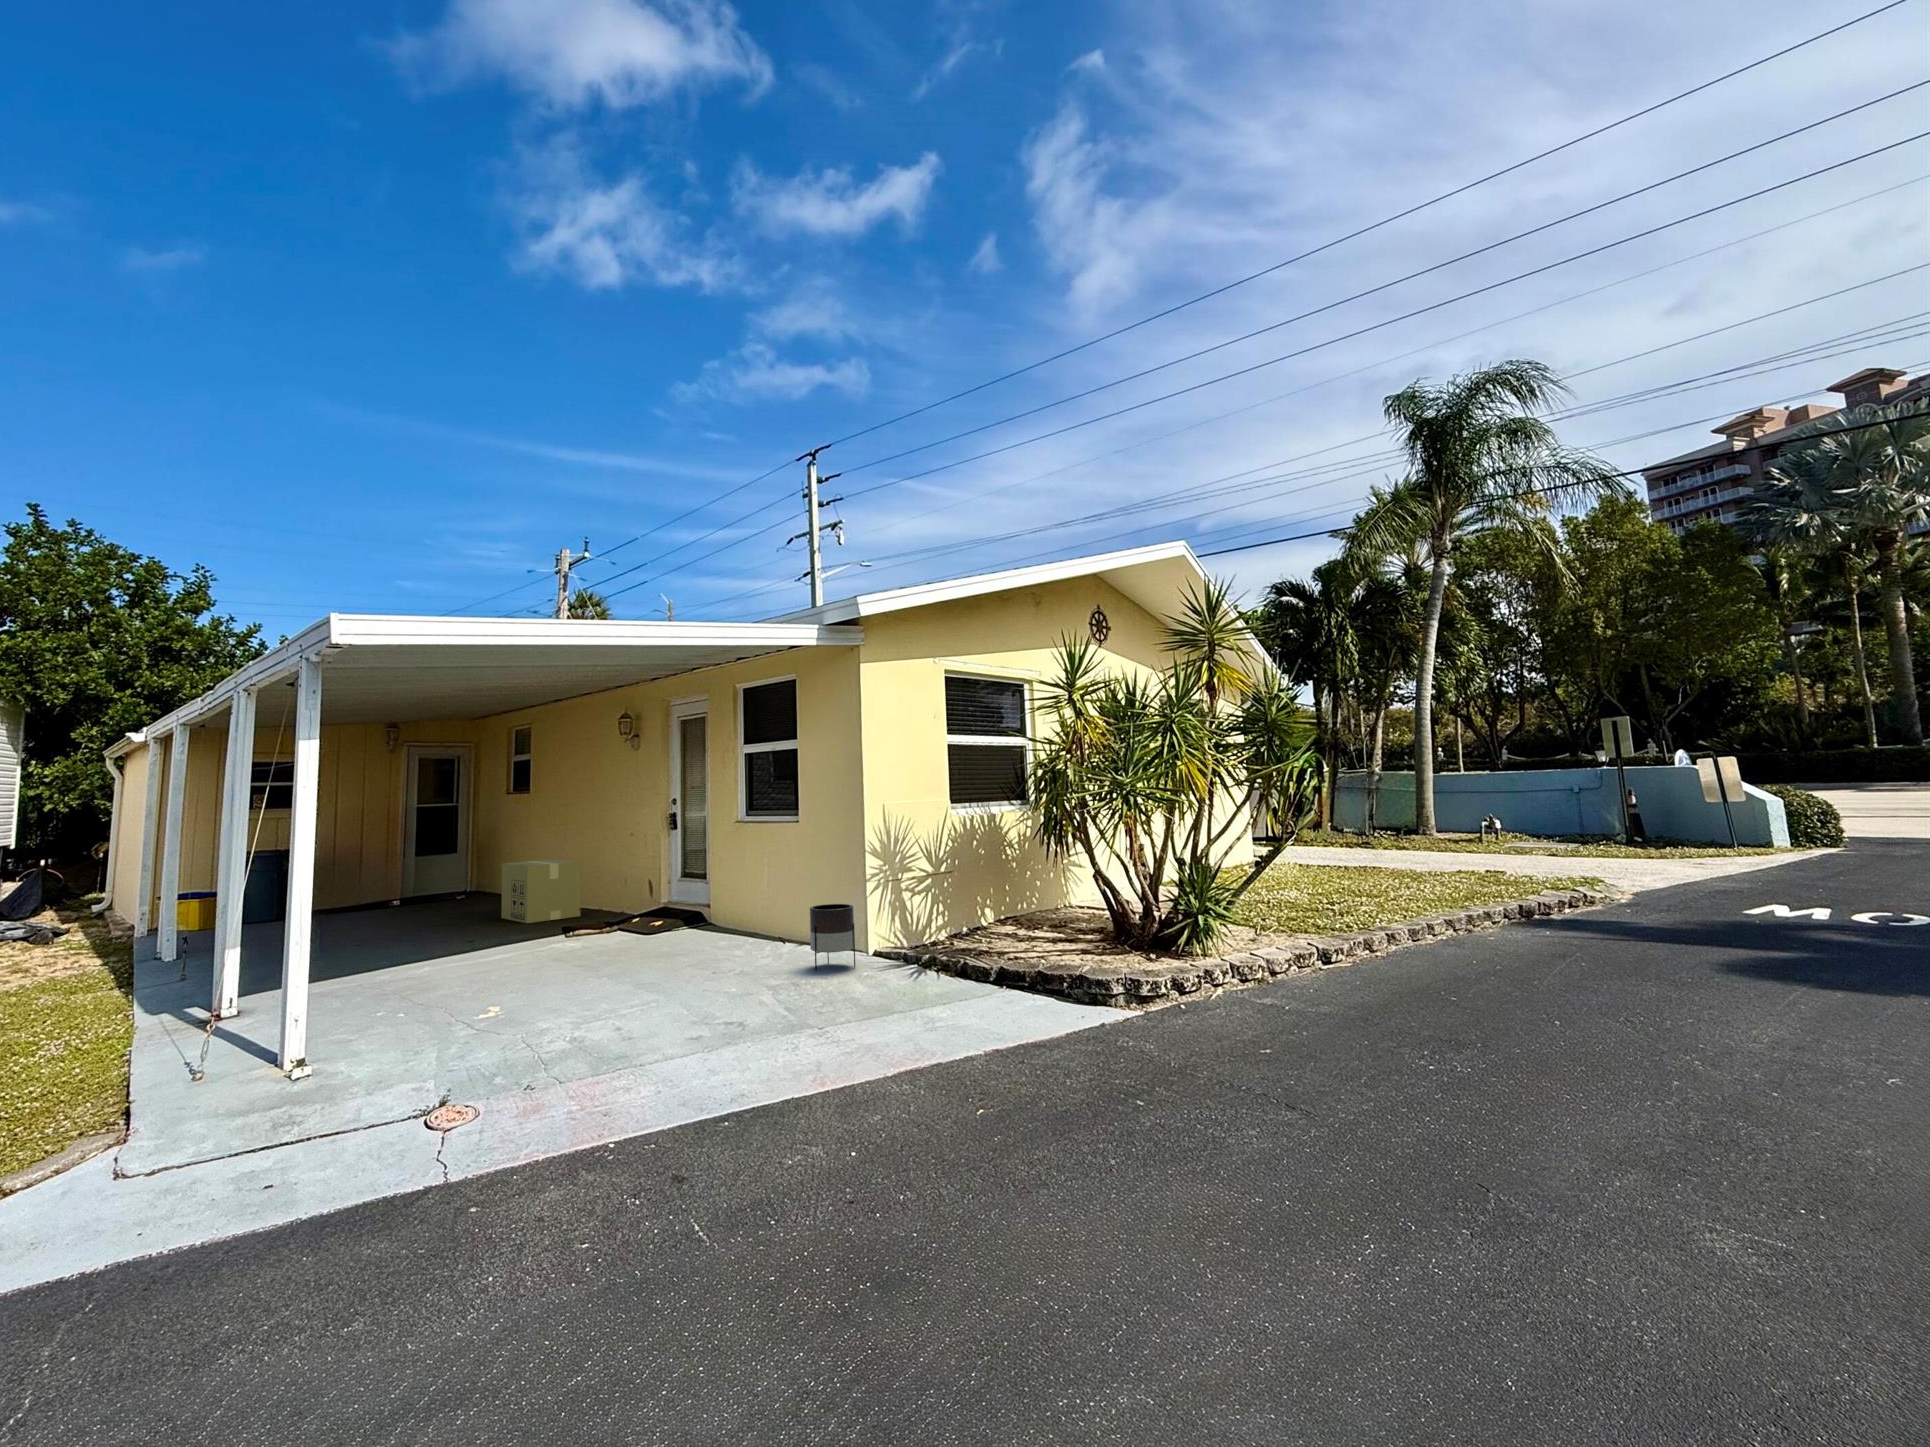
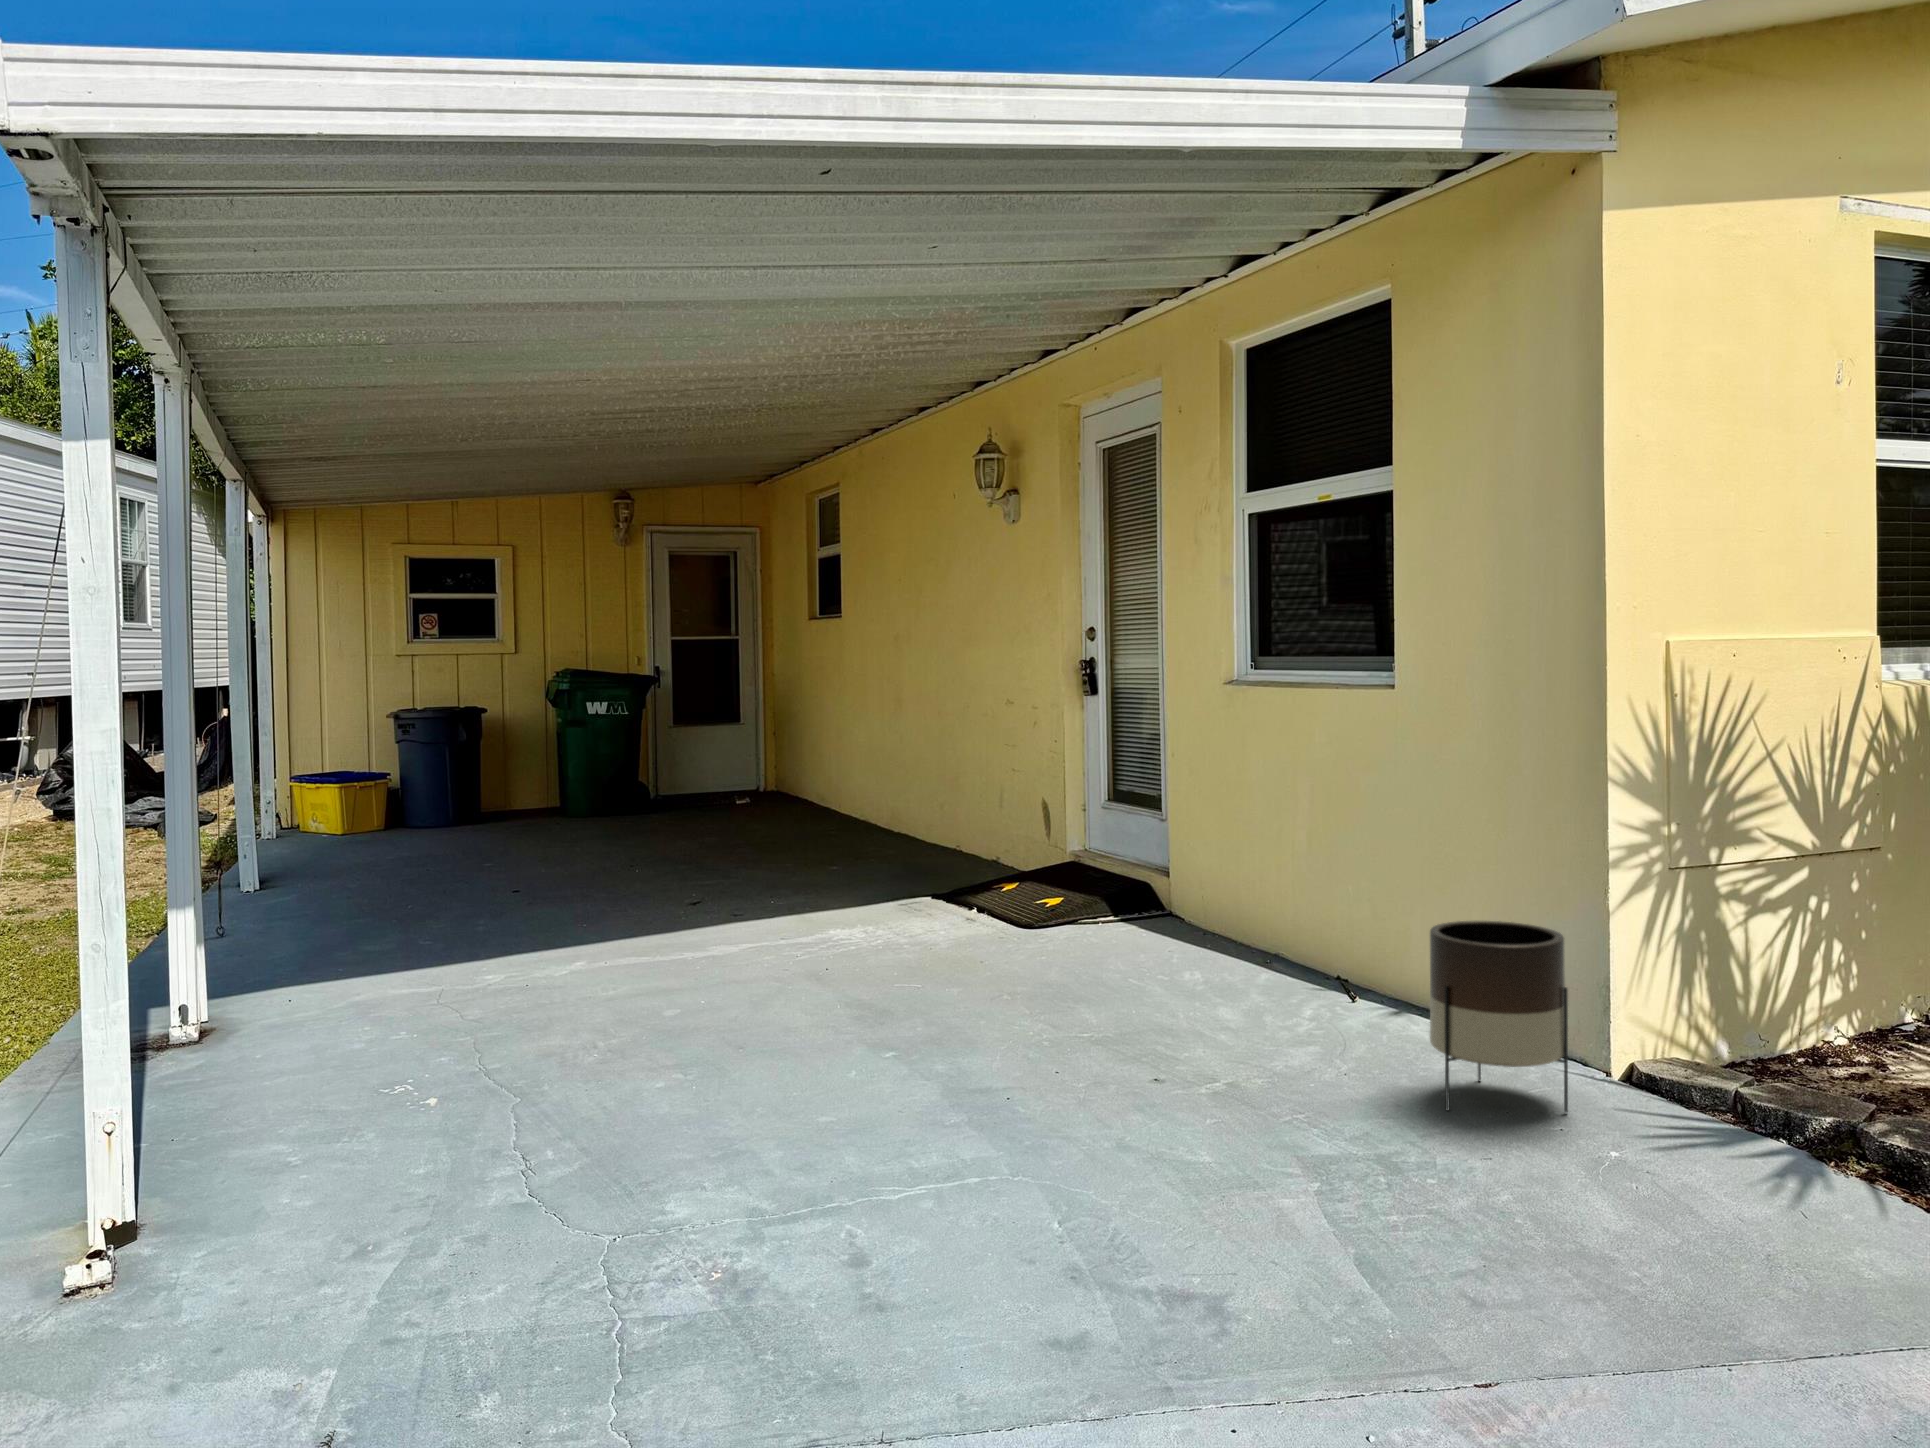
cardboard box: present [501,859,581,923] -> none [782,746,922,870]

